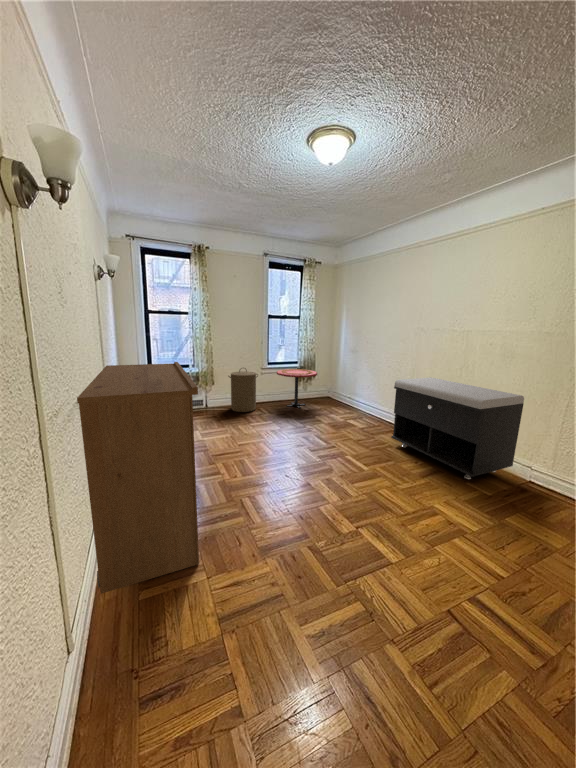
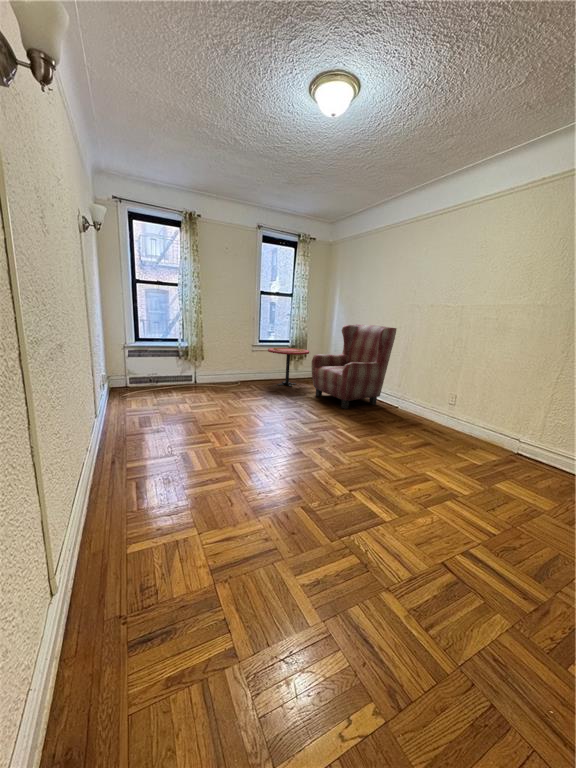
armchair: none [319,346,403,433] -> present [312,324,396,409]
bookshelf: present [77,362,199,594] -> none [60,322,191,547]
laundry hamper: present [228,368,258,412] -> none [218,343,249,389]
storage bench: present [391,377,524,479] -> none [383,354,517,451]

